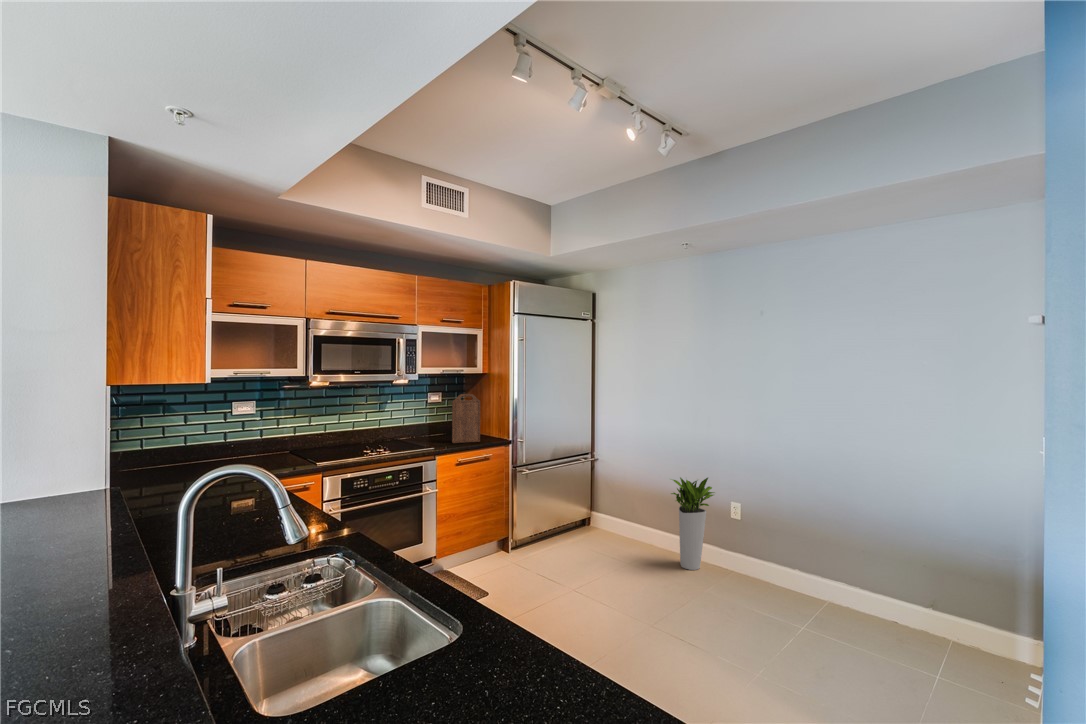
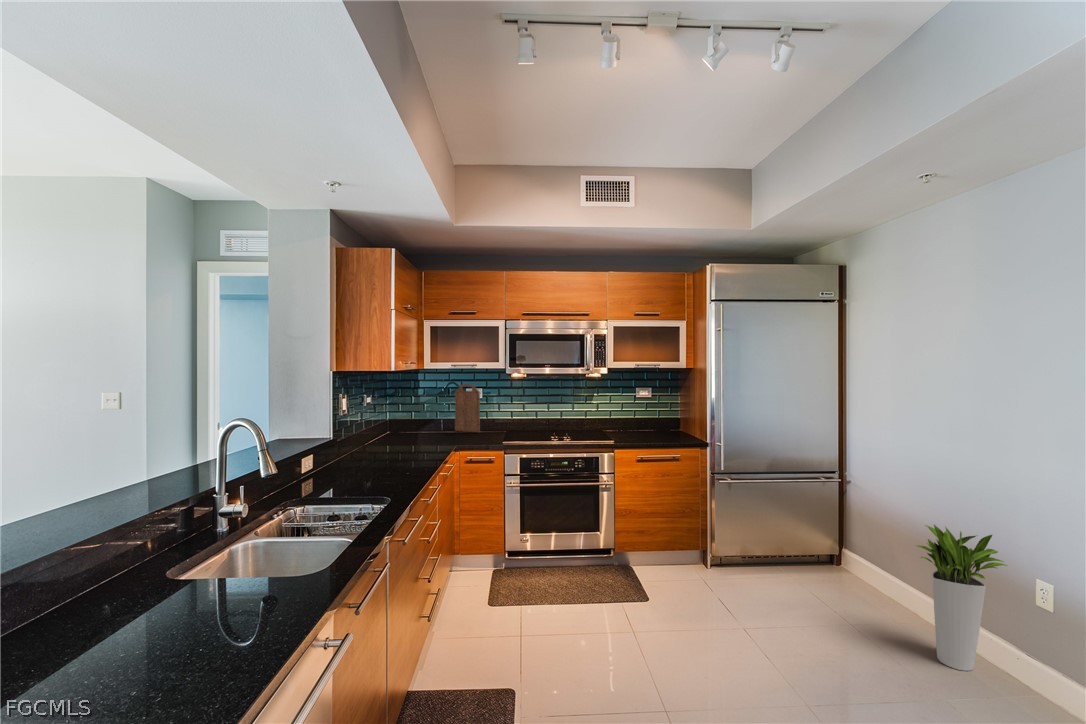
cutting board: present [452,394,480,443] -> present [455,384,480,432]

